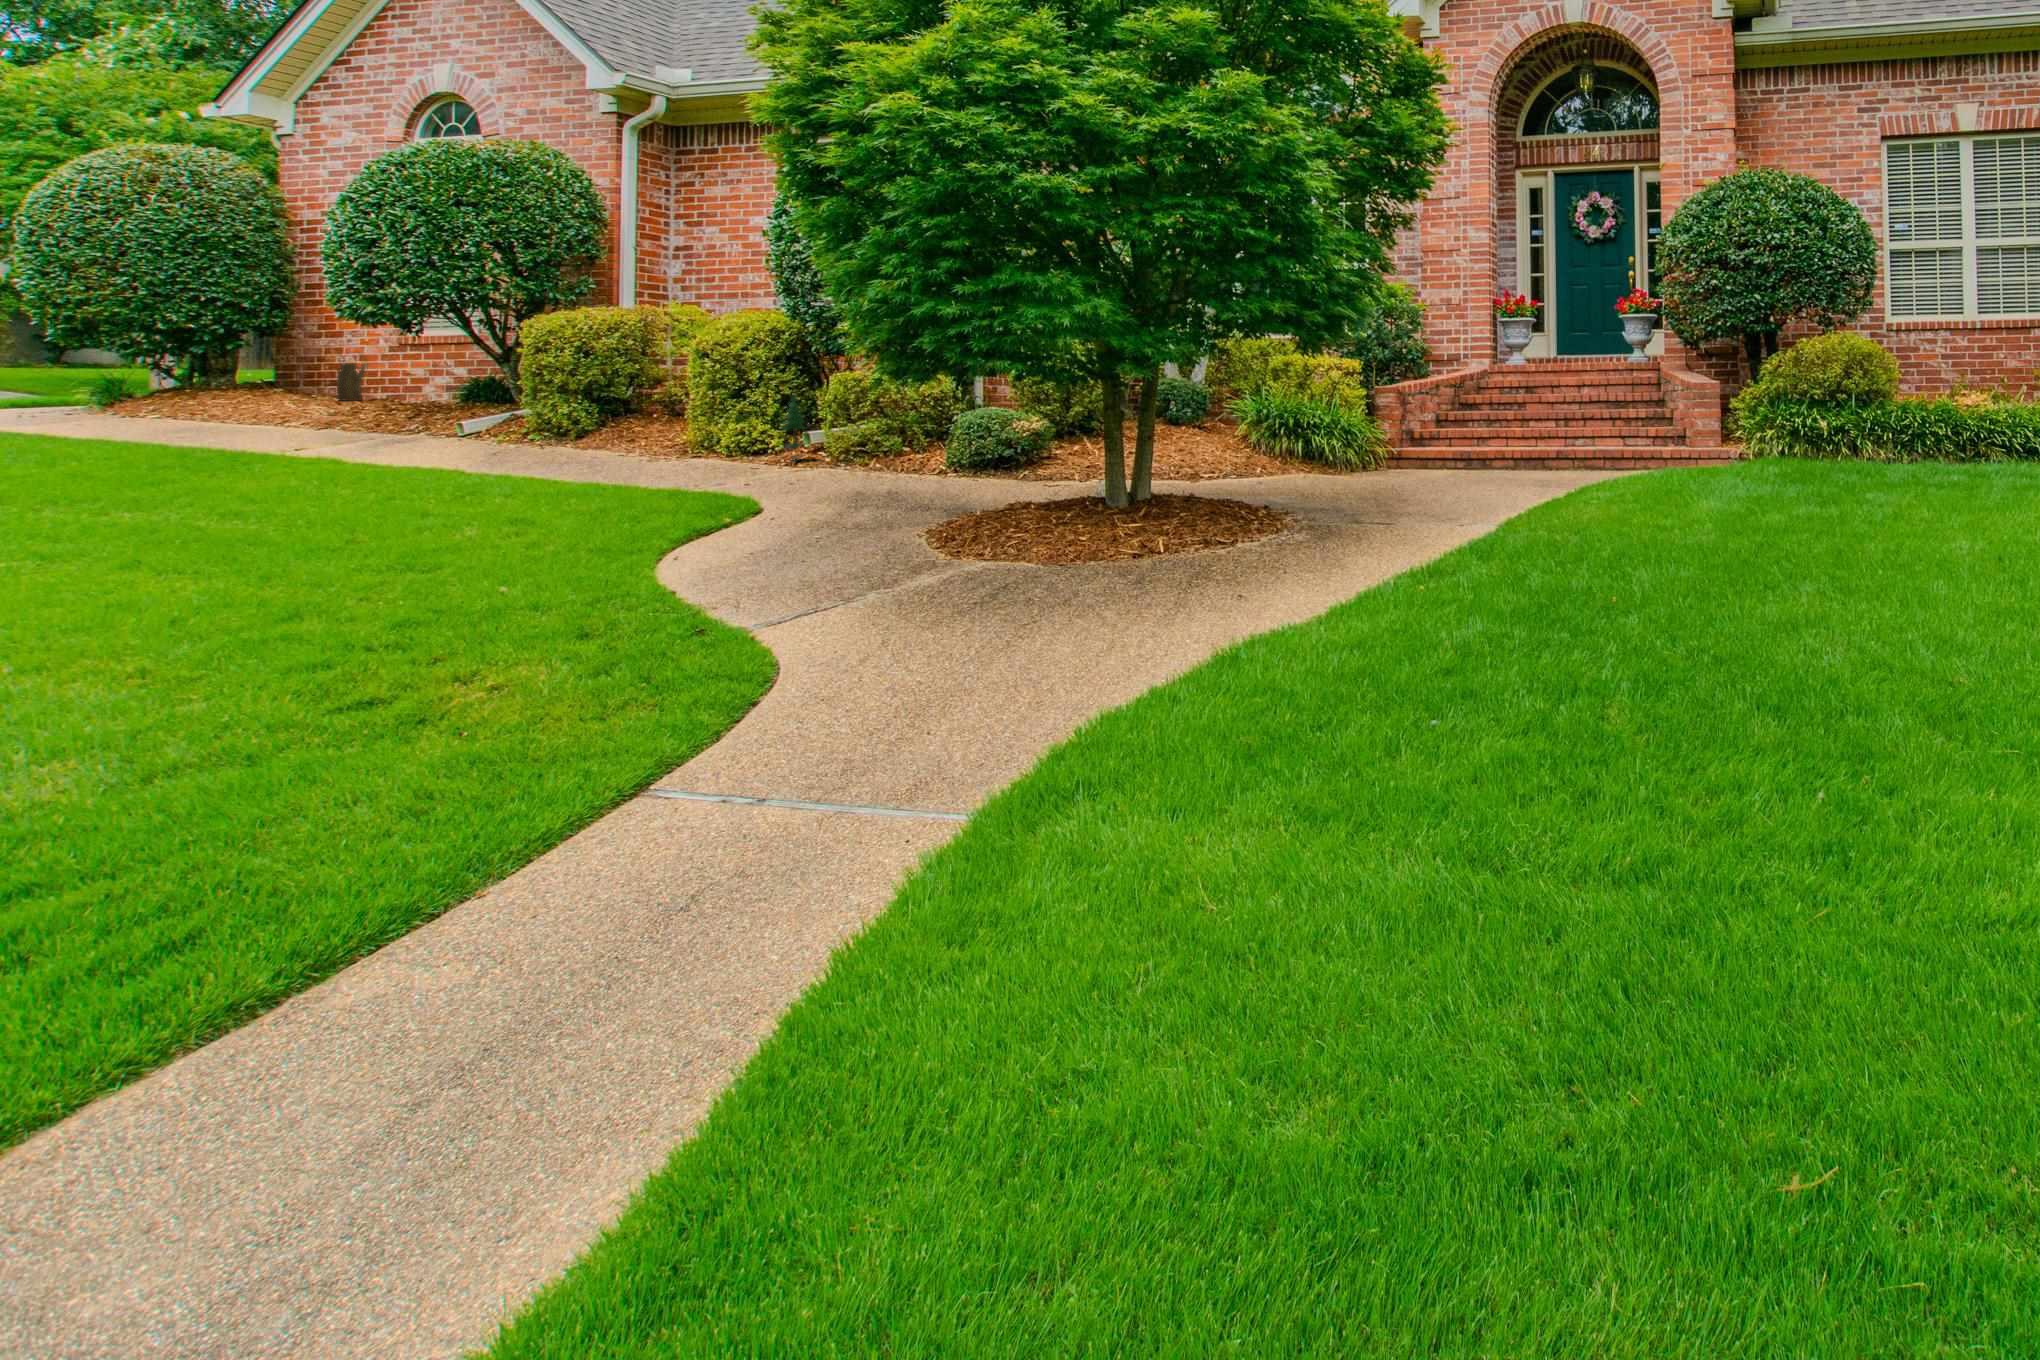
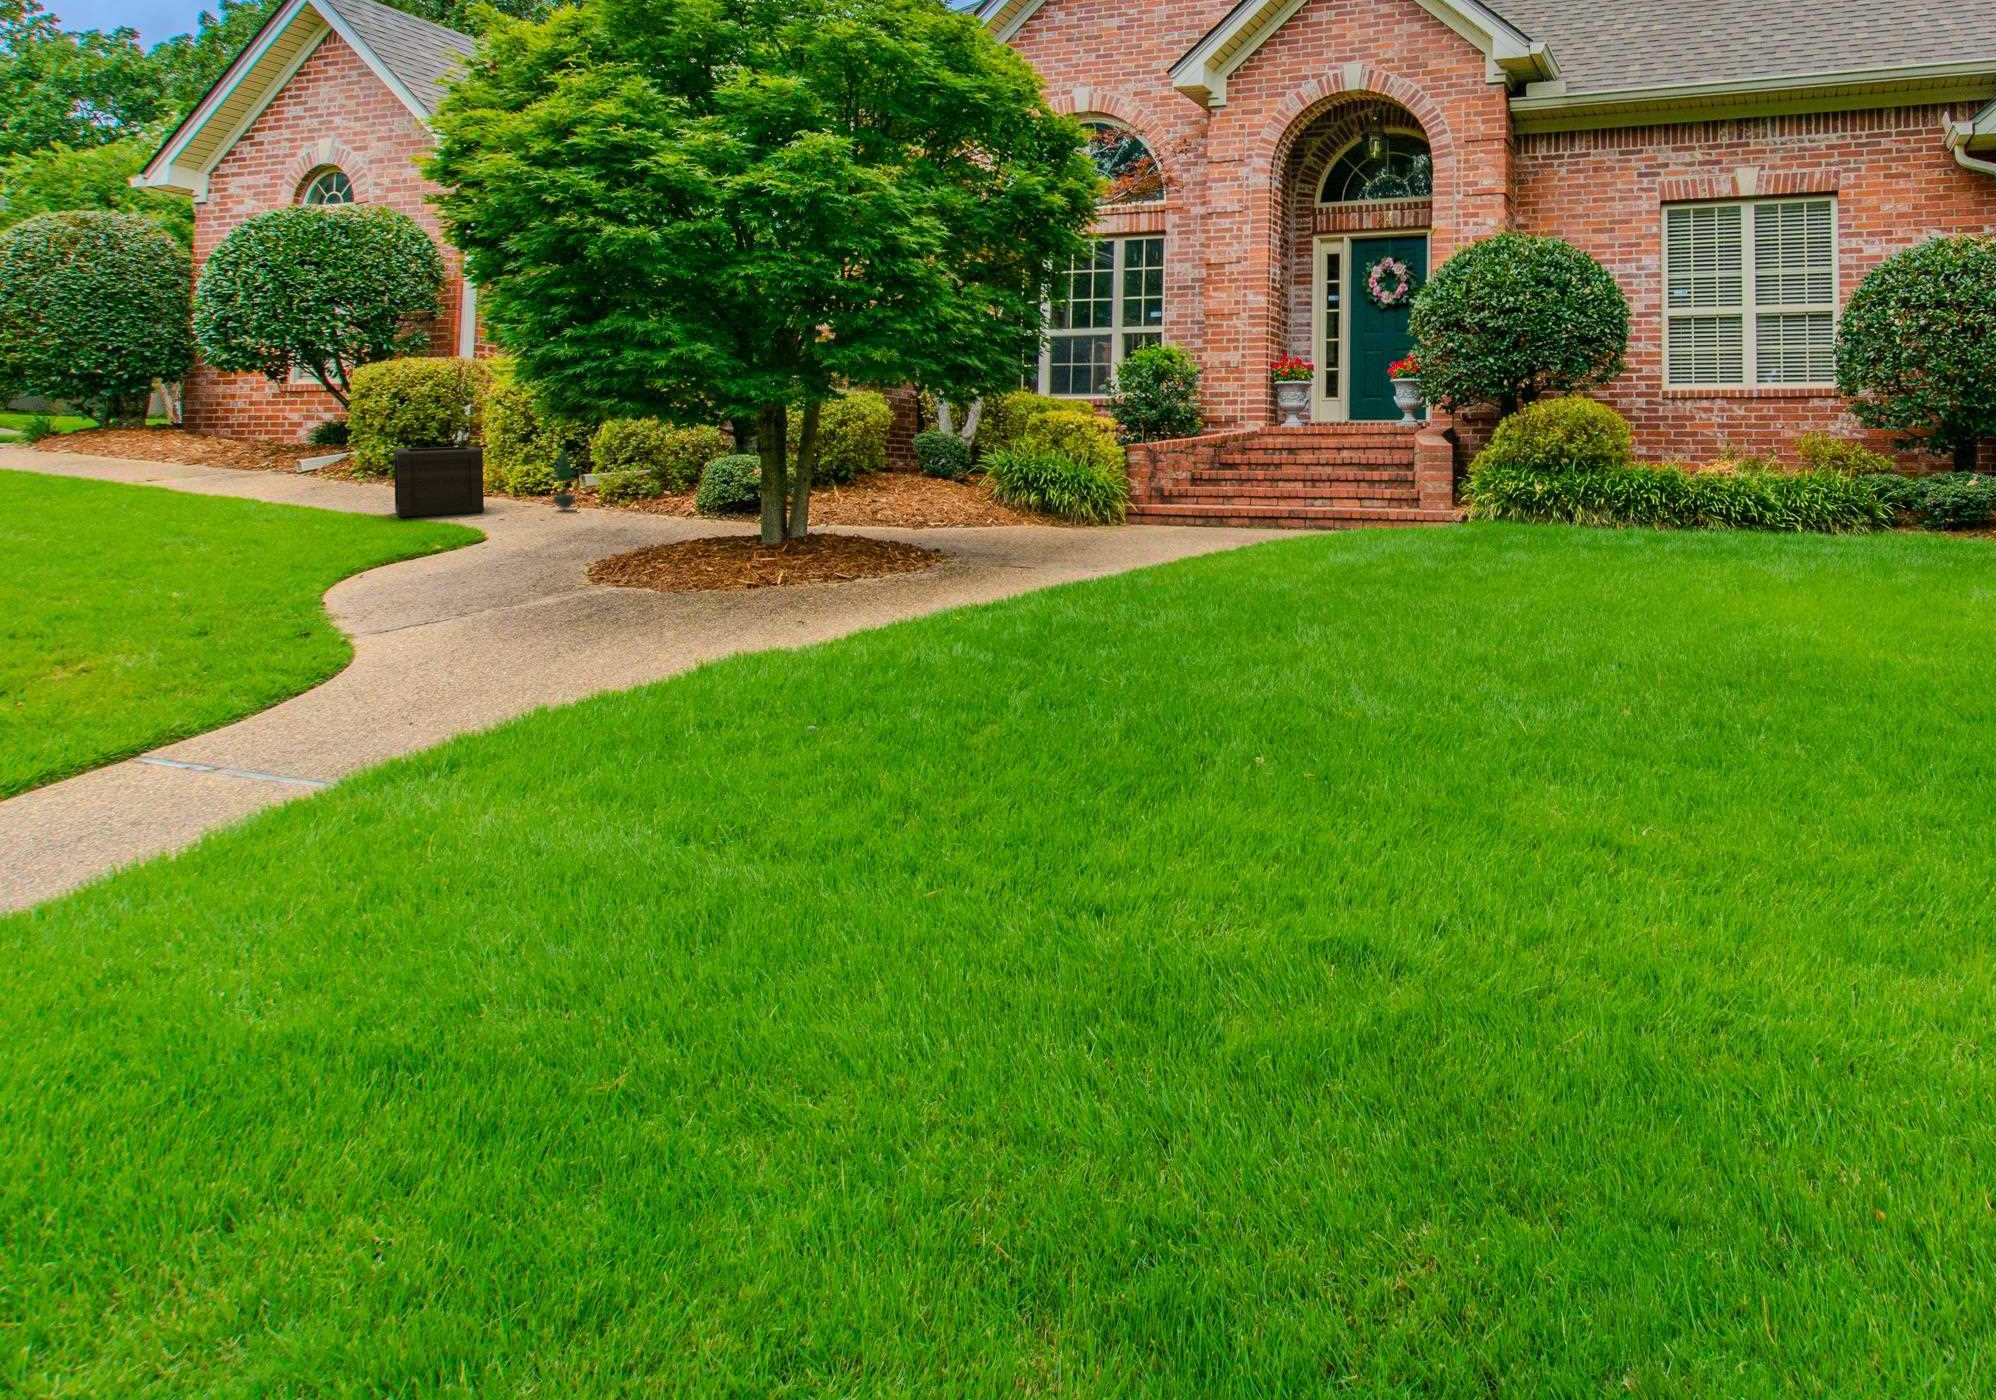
watering can: present [337,363,366,401] -> none [234,410,261,445]
wooden crate: none [609,395,710,471] -> present [394,446,484,518]

